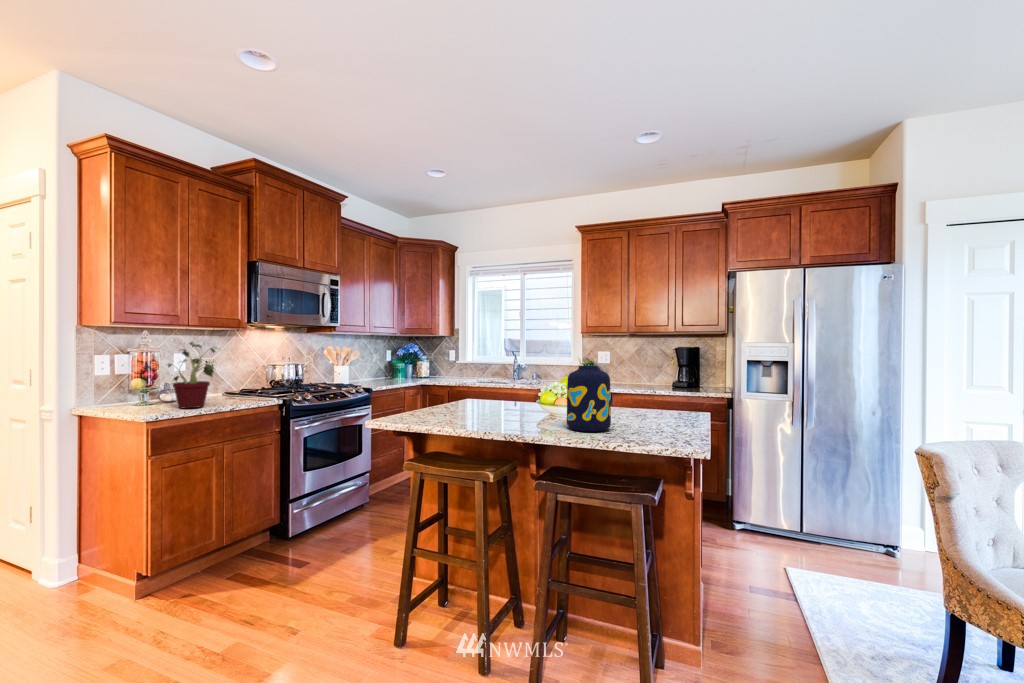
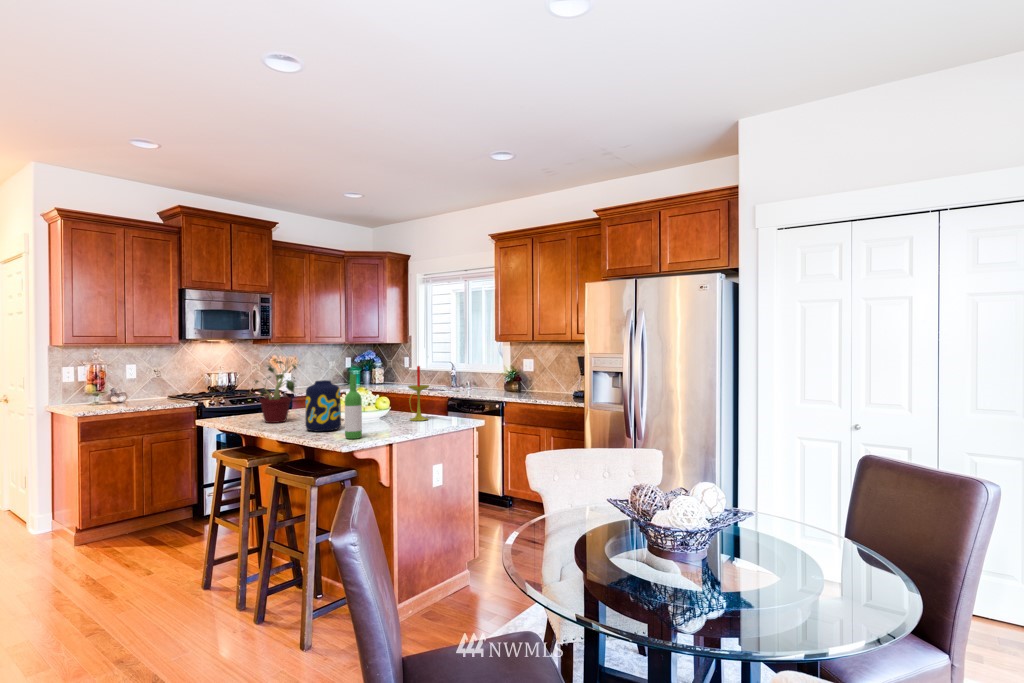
potted plant: present [168,342,216,408] -> present [255,359,296,423]
candle: none [626,349,651,414] -> present [408,366,429,421]
wine bottle: none [658,356,680,440] -> present [345,374,362,439]

